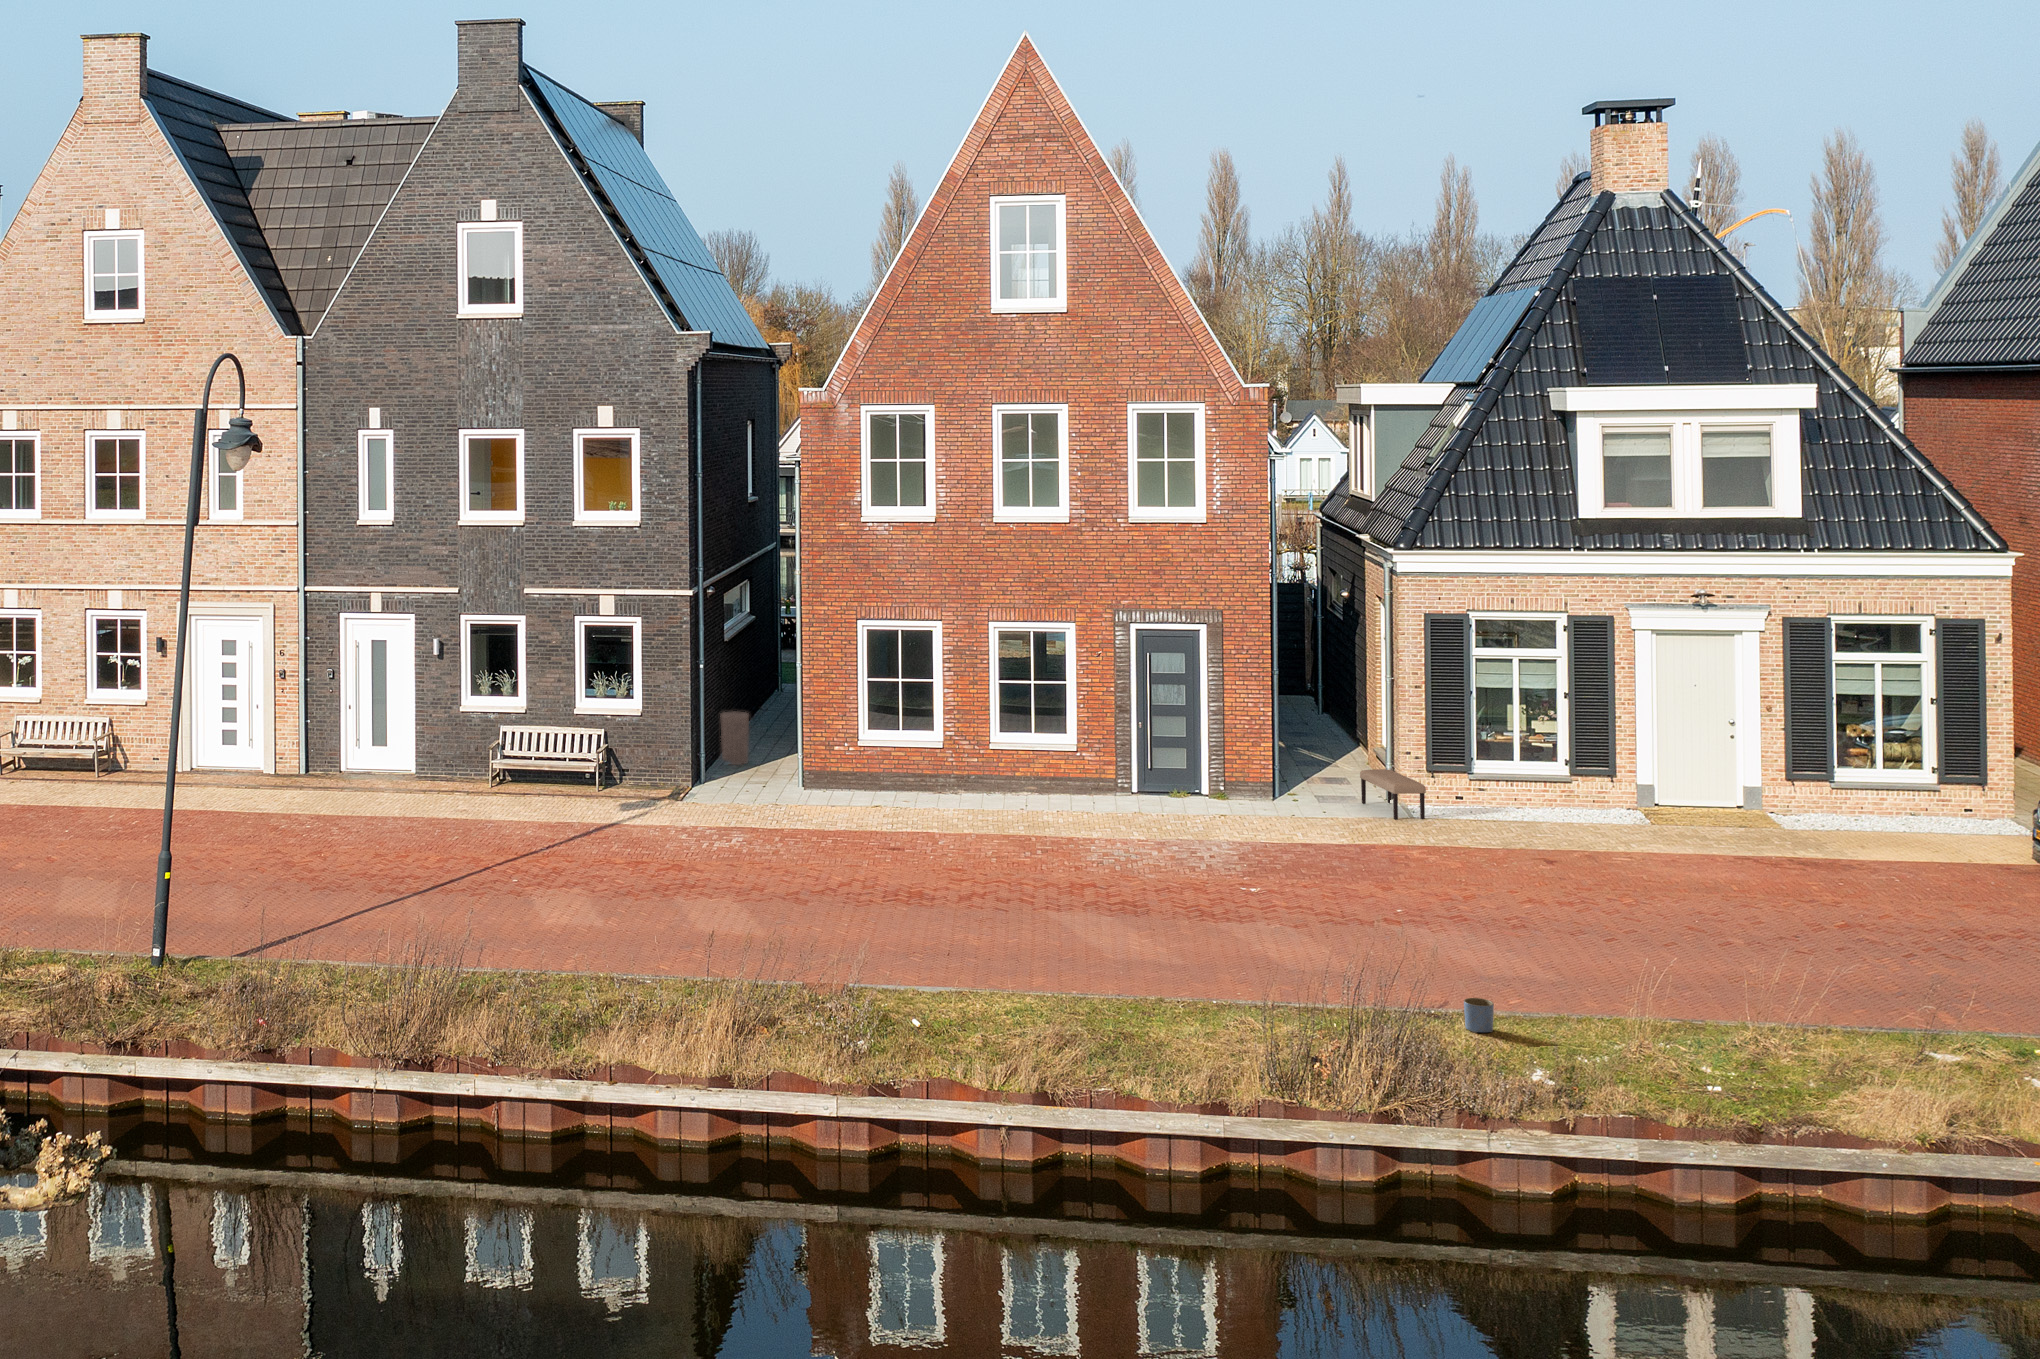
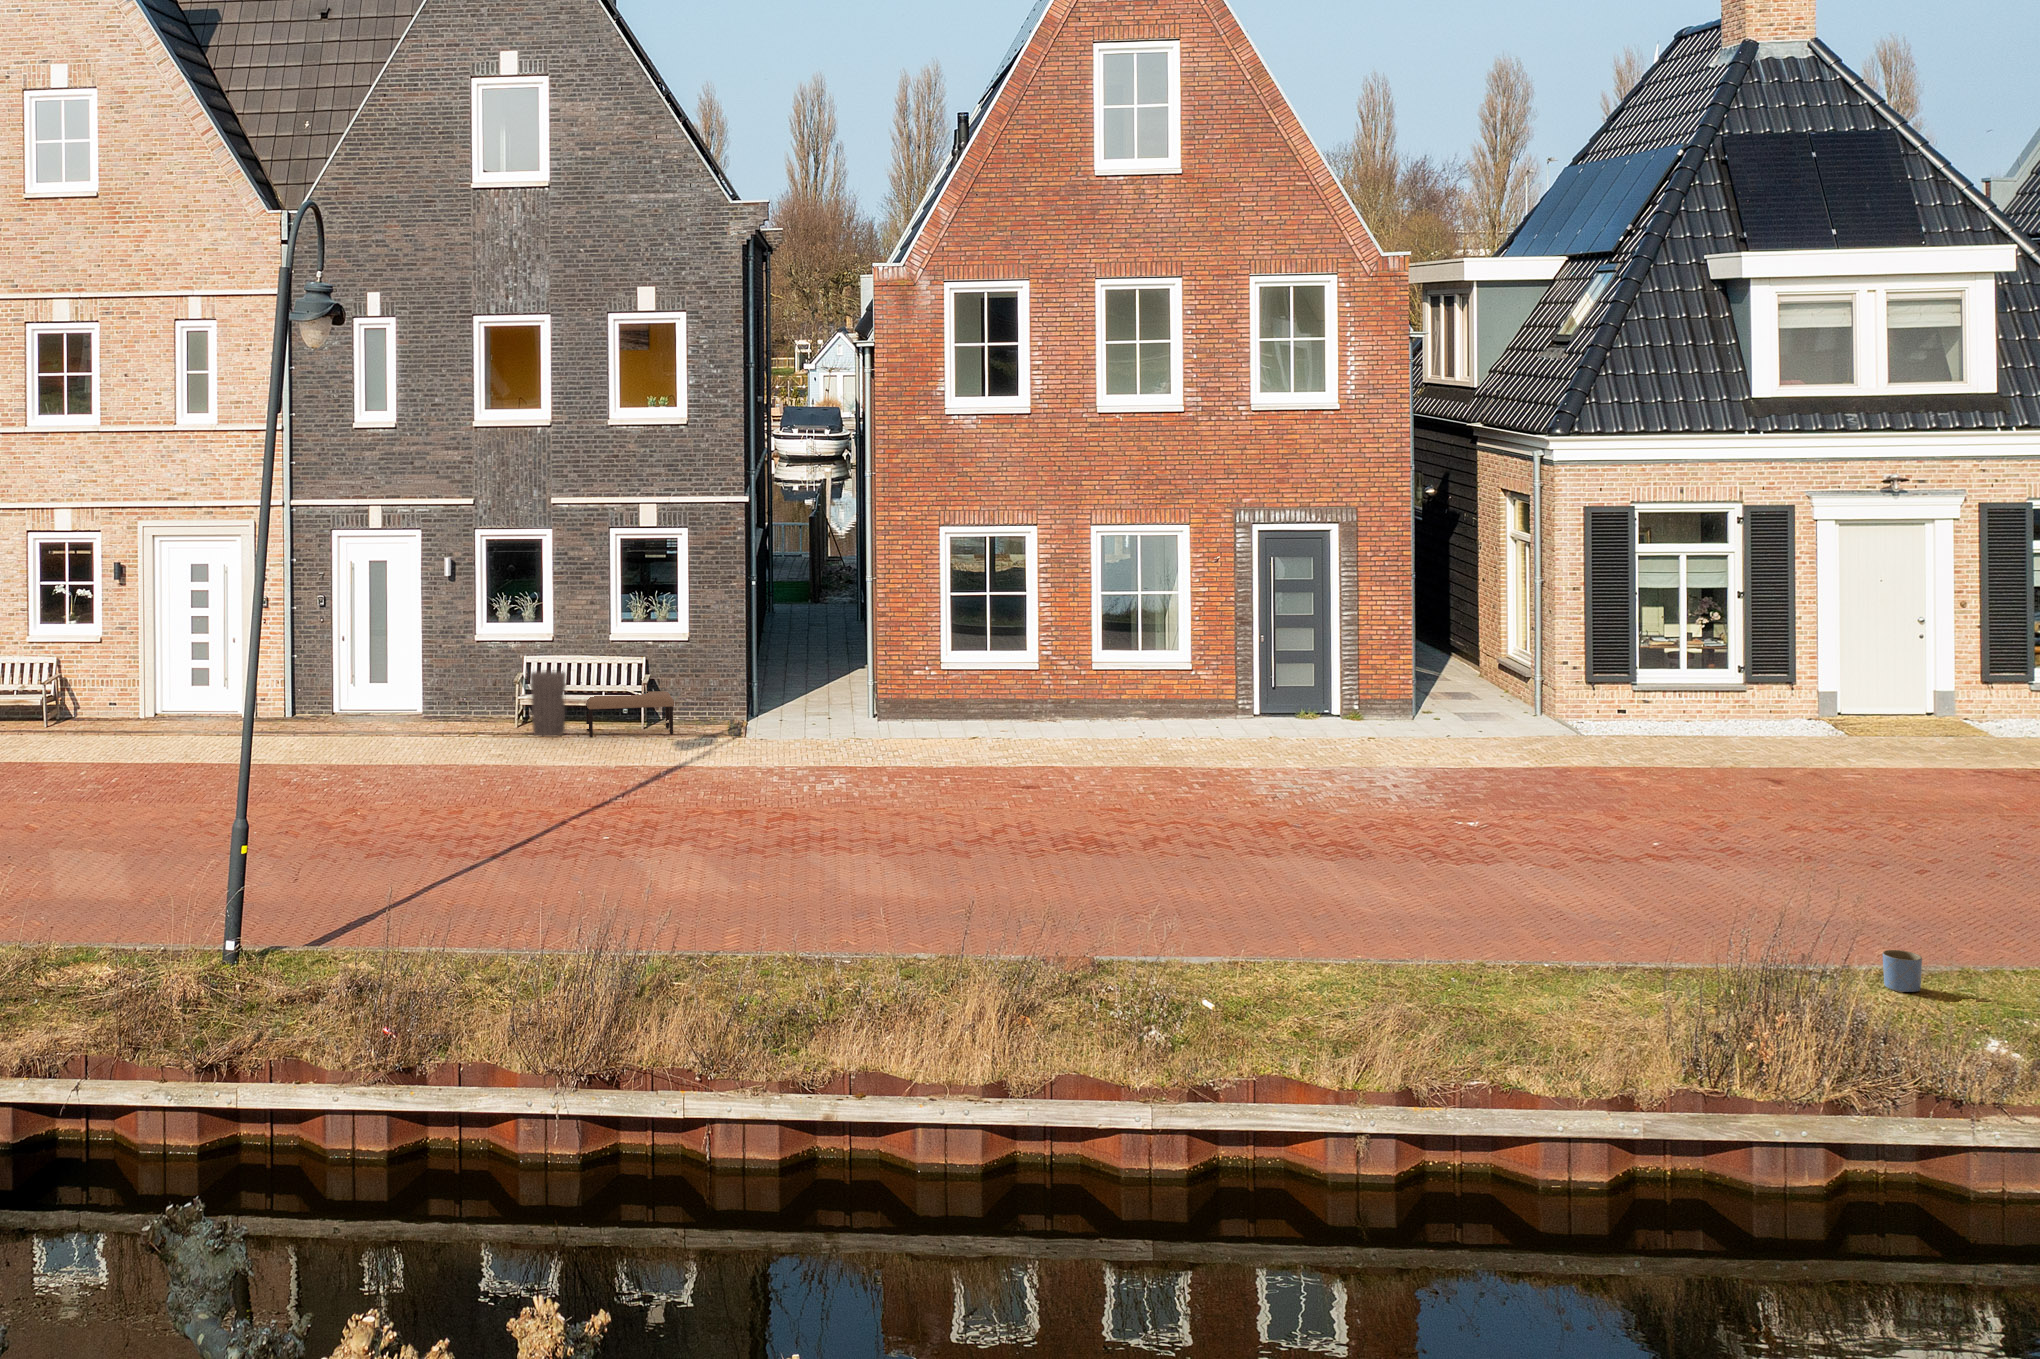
trash can: present [720,711,749,765] -> present [530,670,566,737]
bench: present [1360,769,1426,820] -> present [586,691,674,737]

